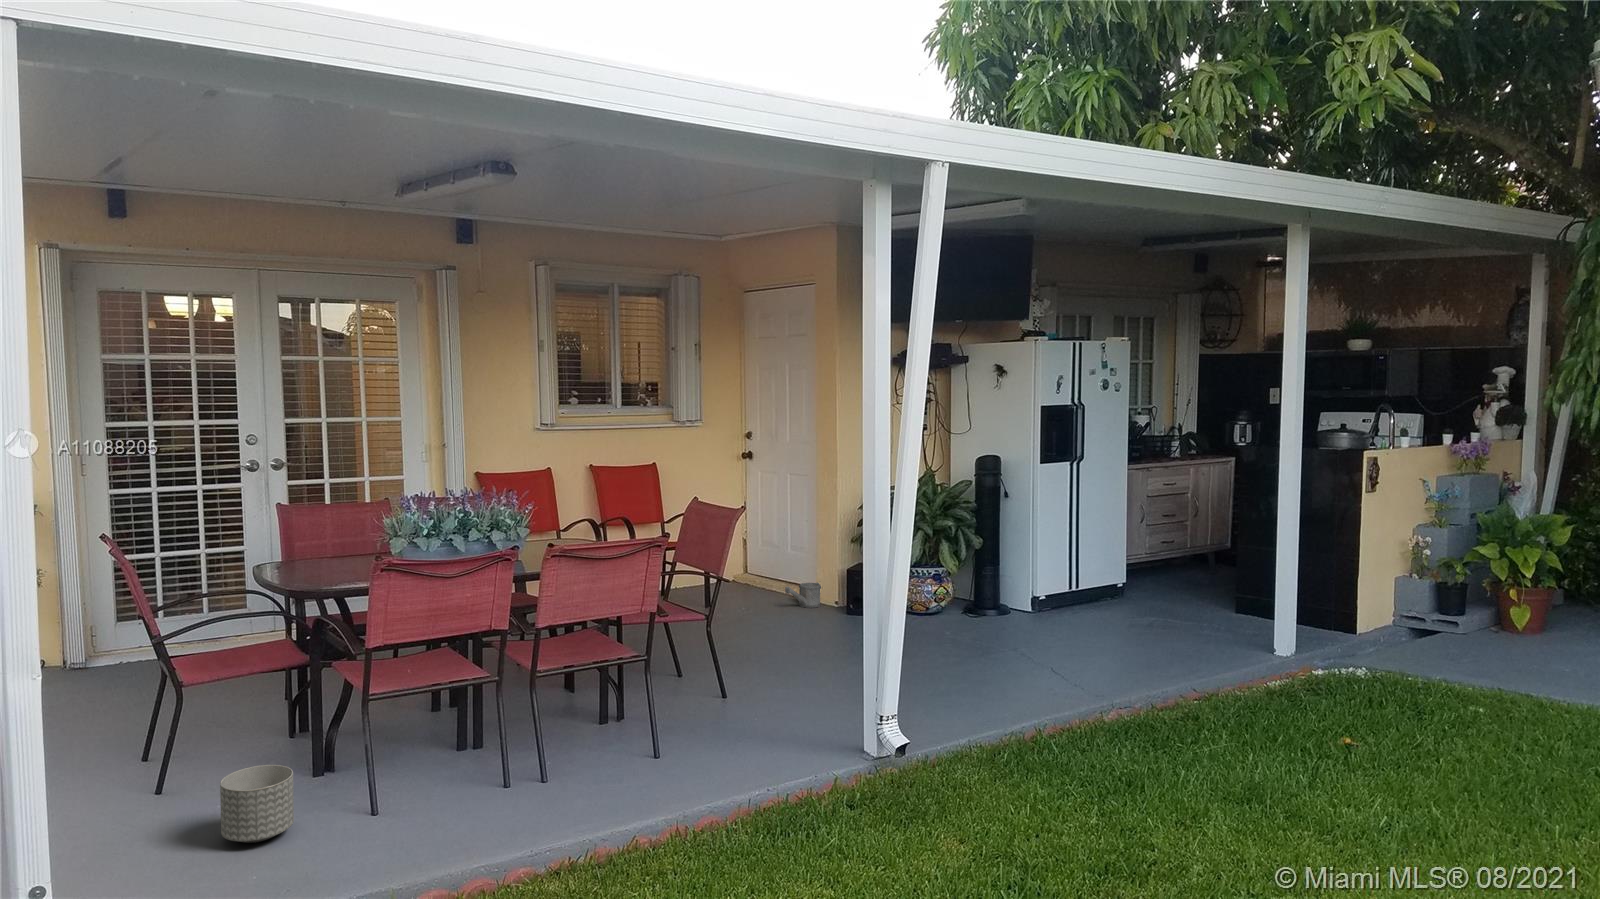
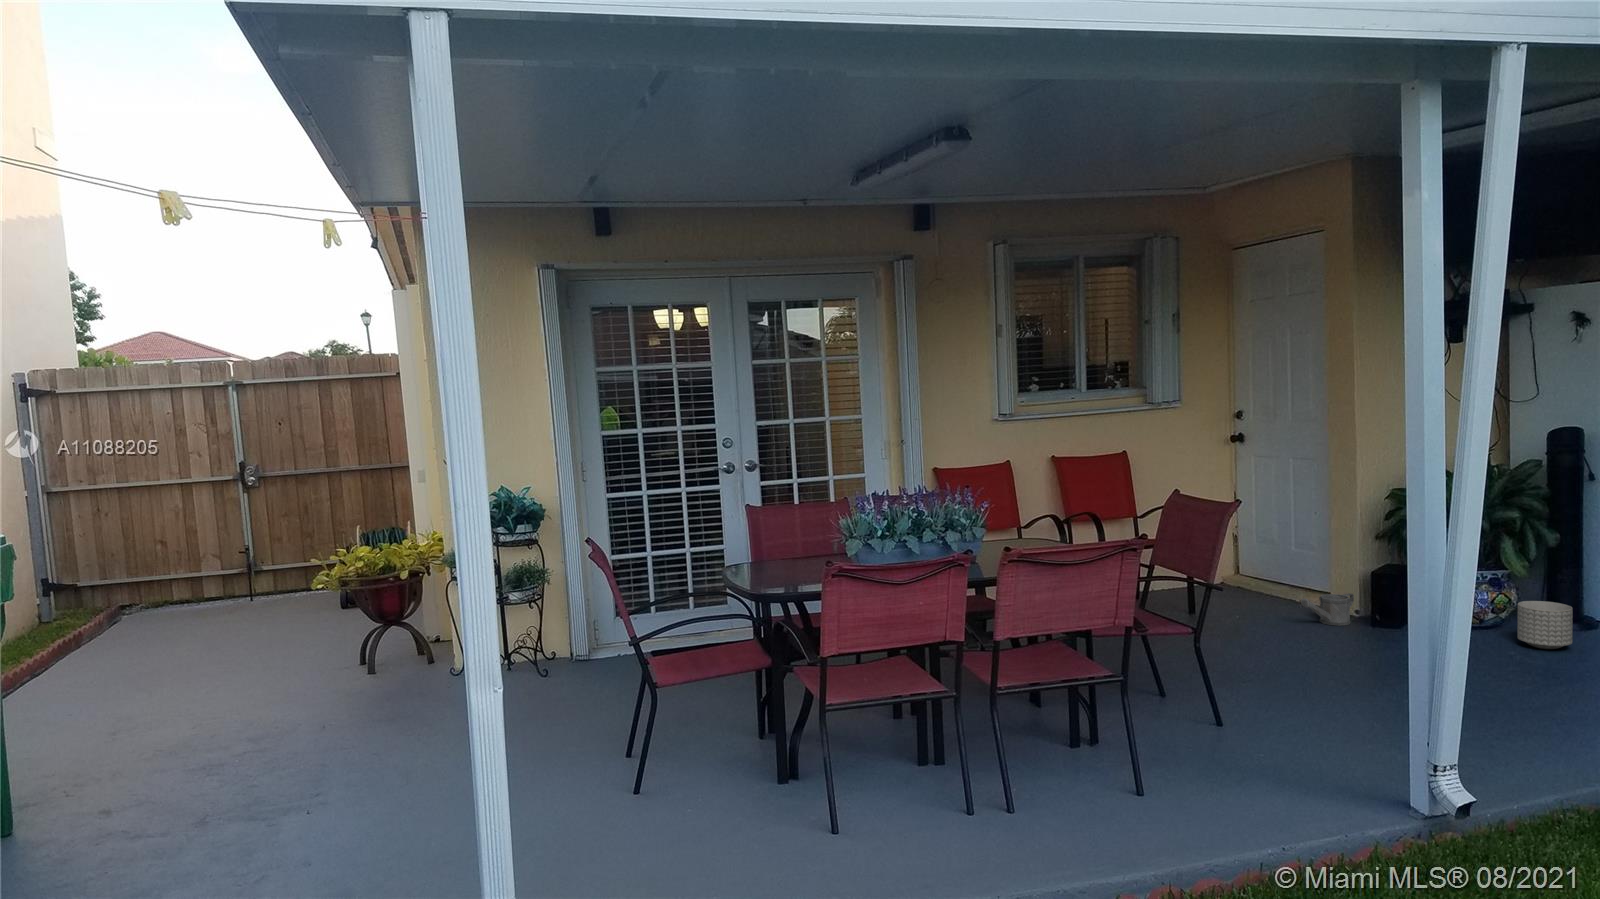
planter: present [220,765,294,843] -> present [1517,601,1573,649]

